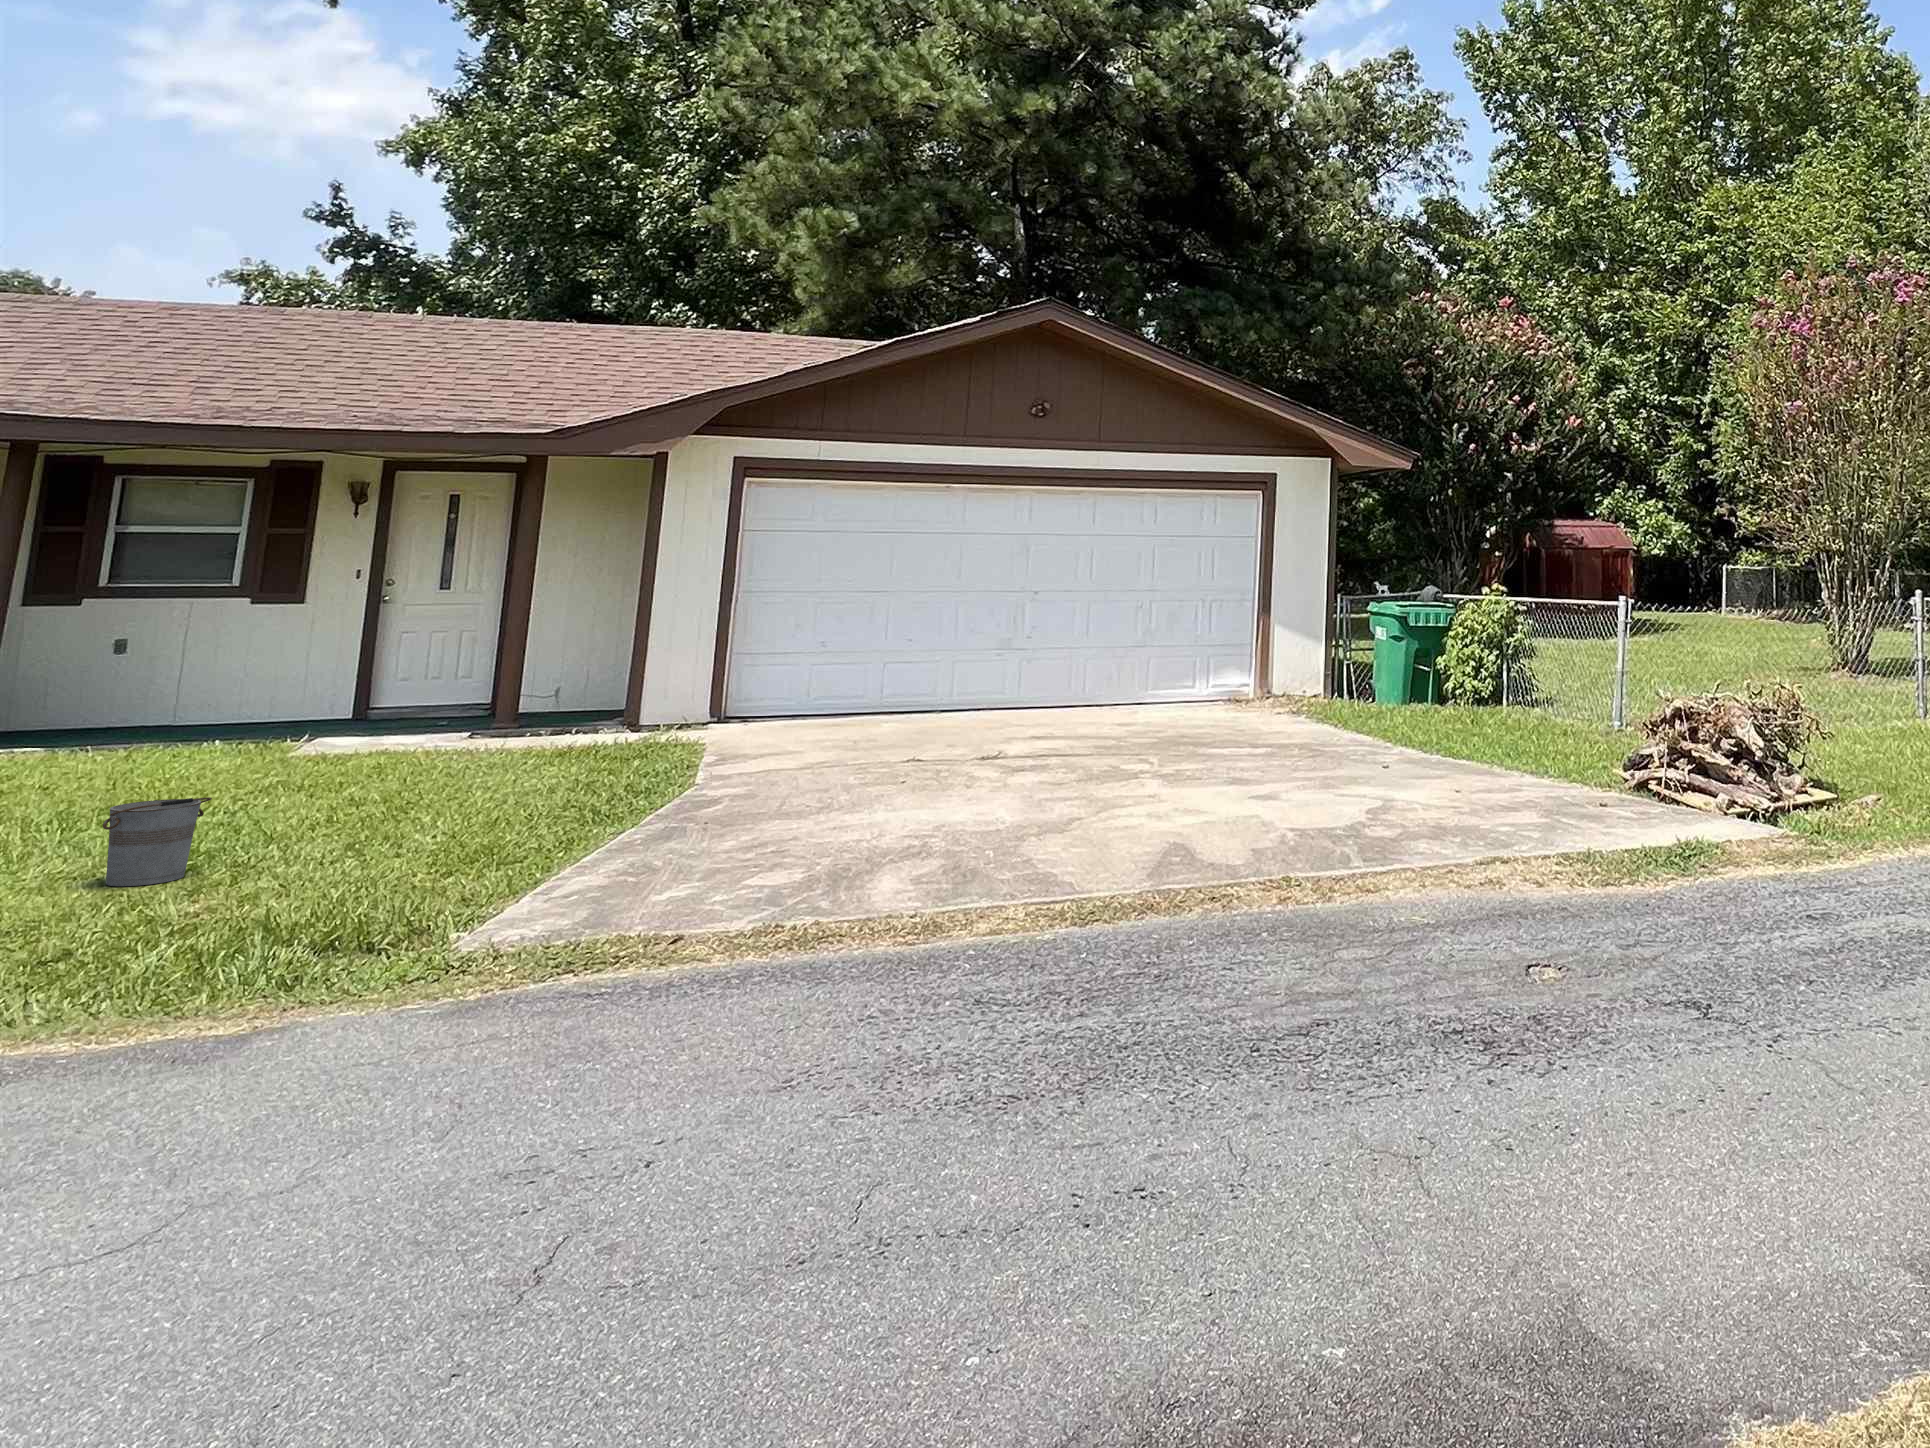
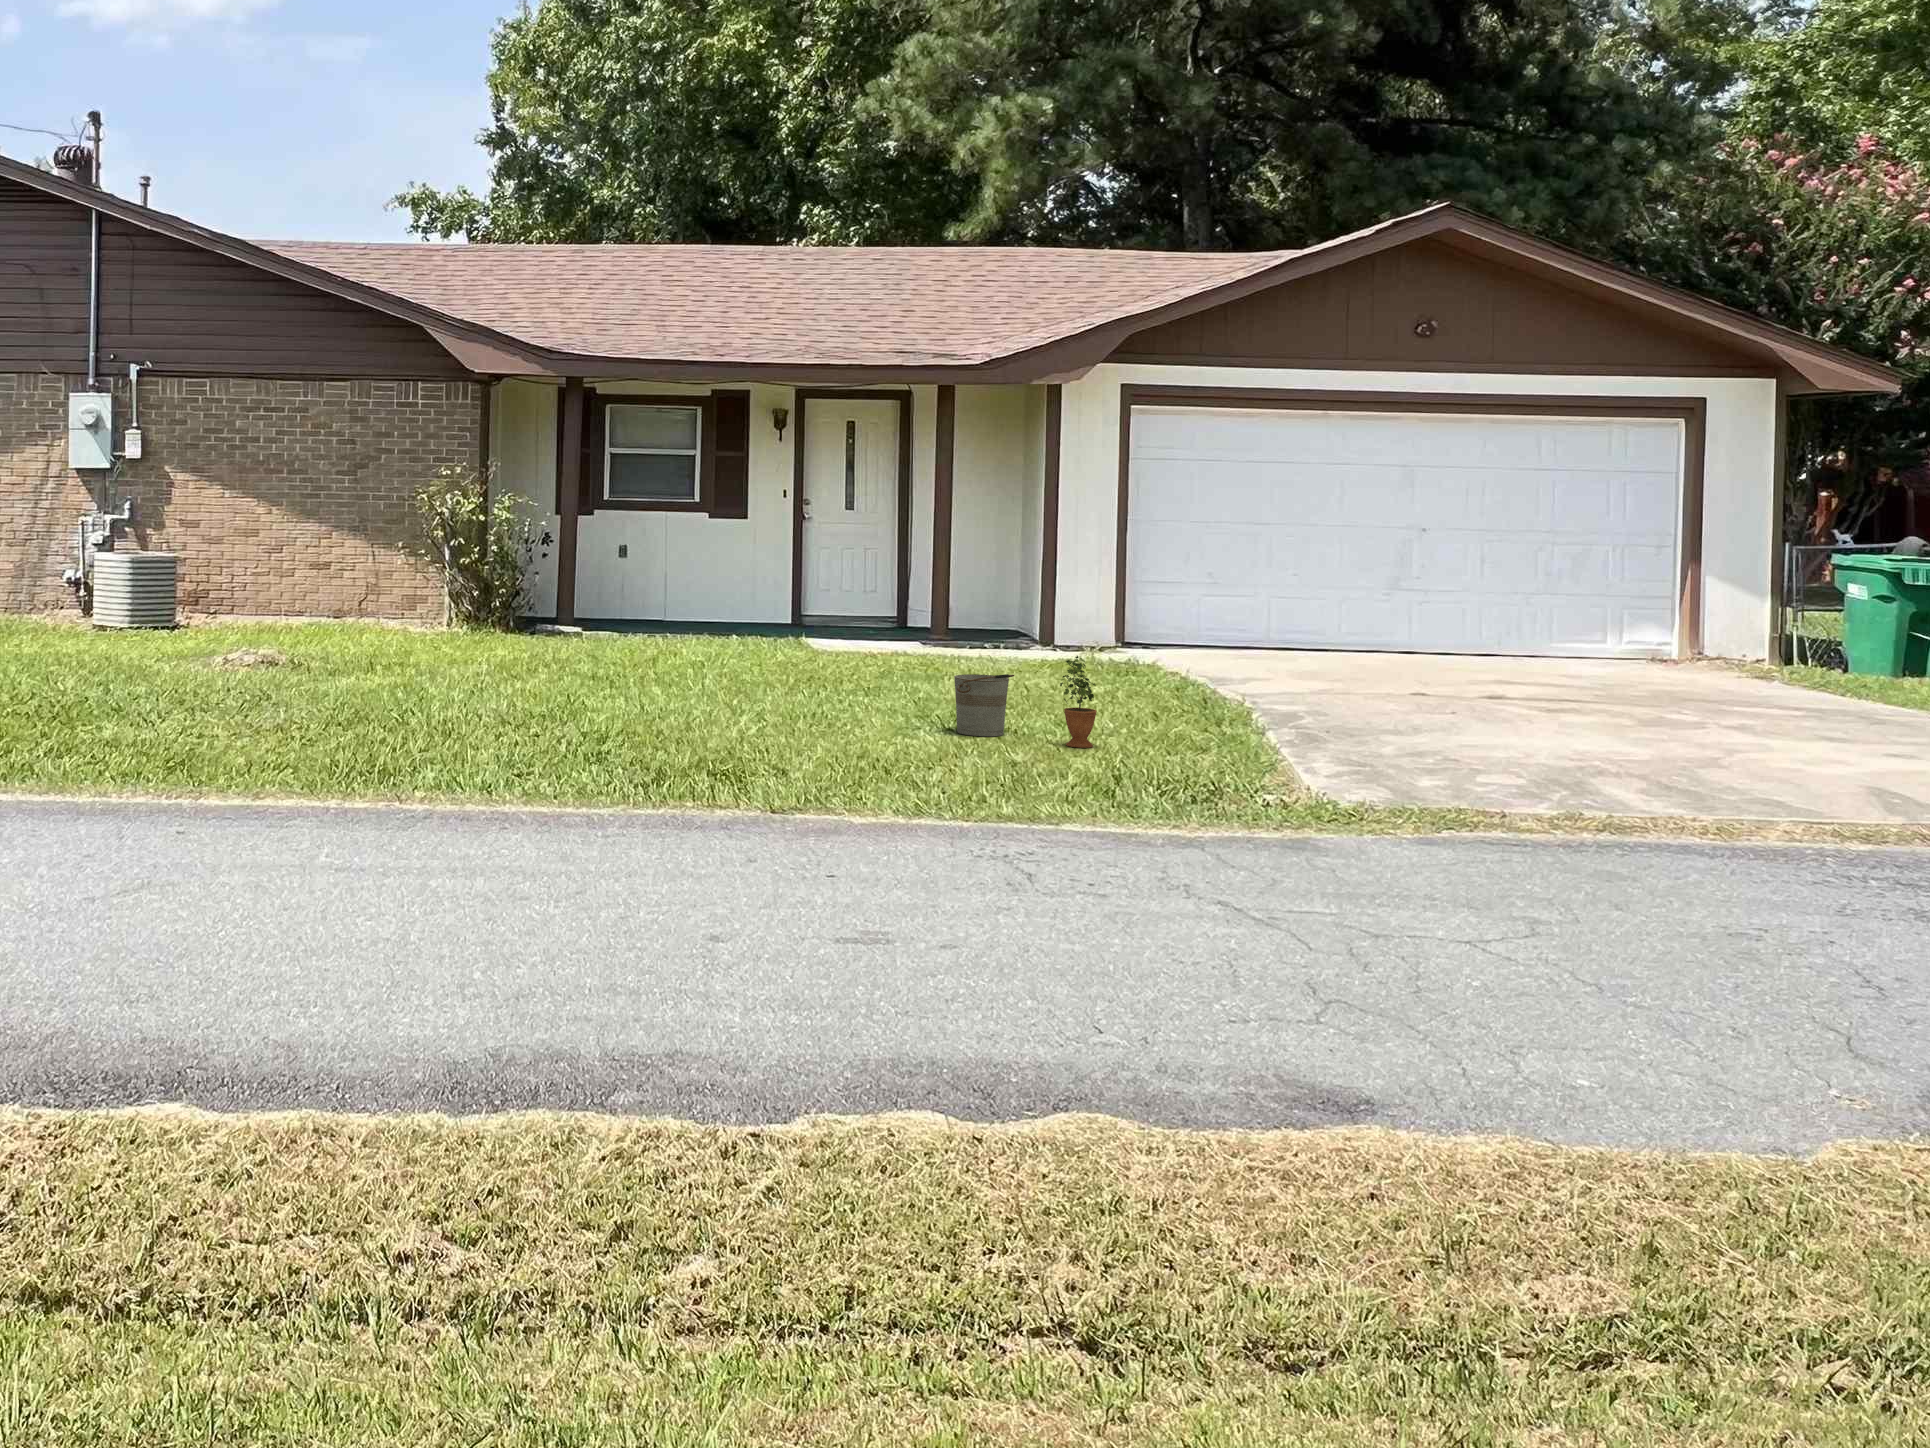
potted plant: none [232,766,295,892] -> present [1060,656,1097,748]

